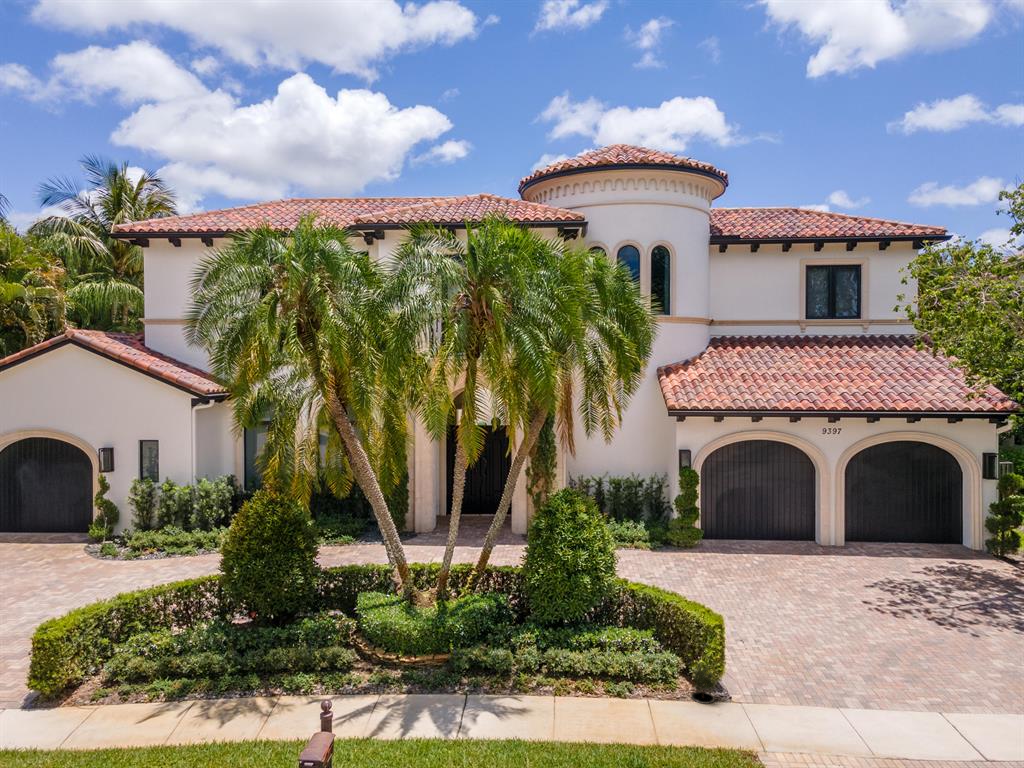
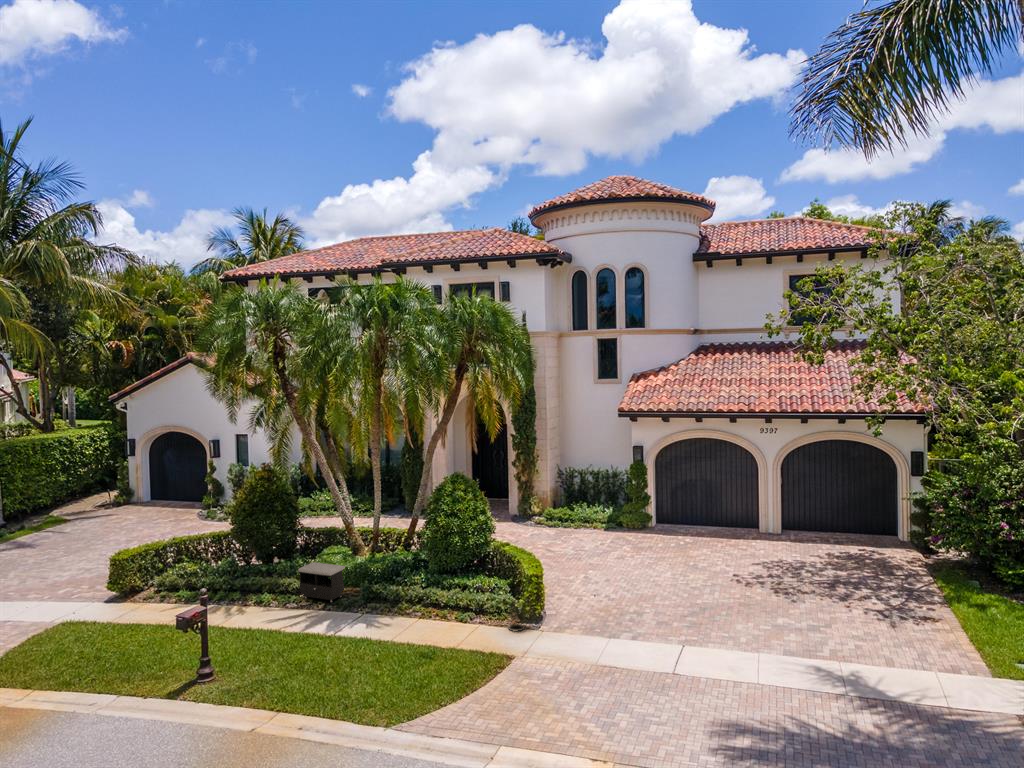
storage bench: none [353,622,419,680] -> present [298,562,345,602]

